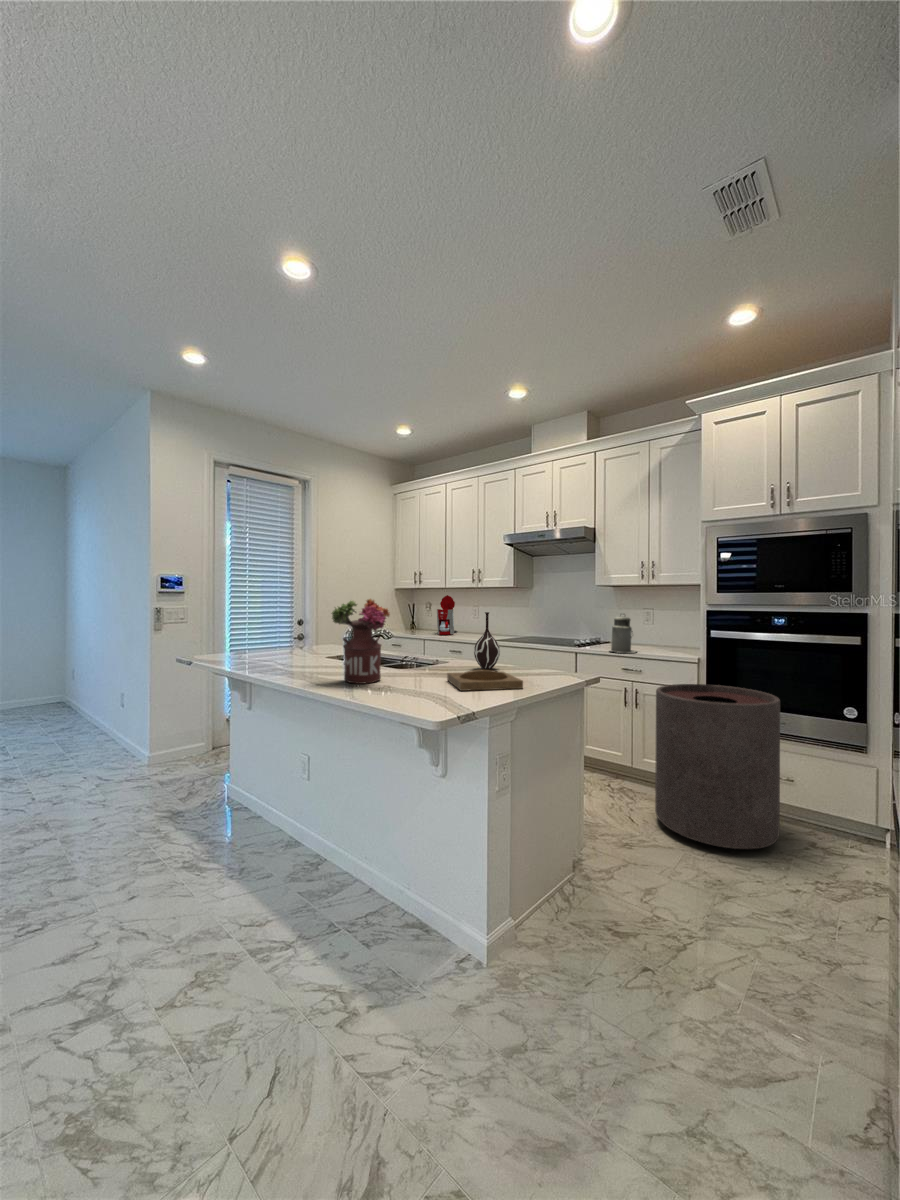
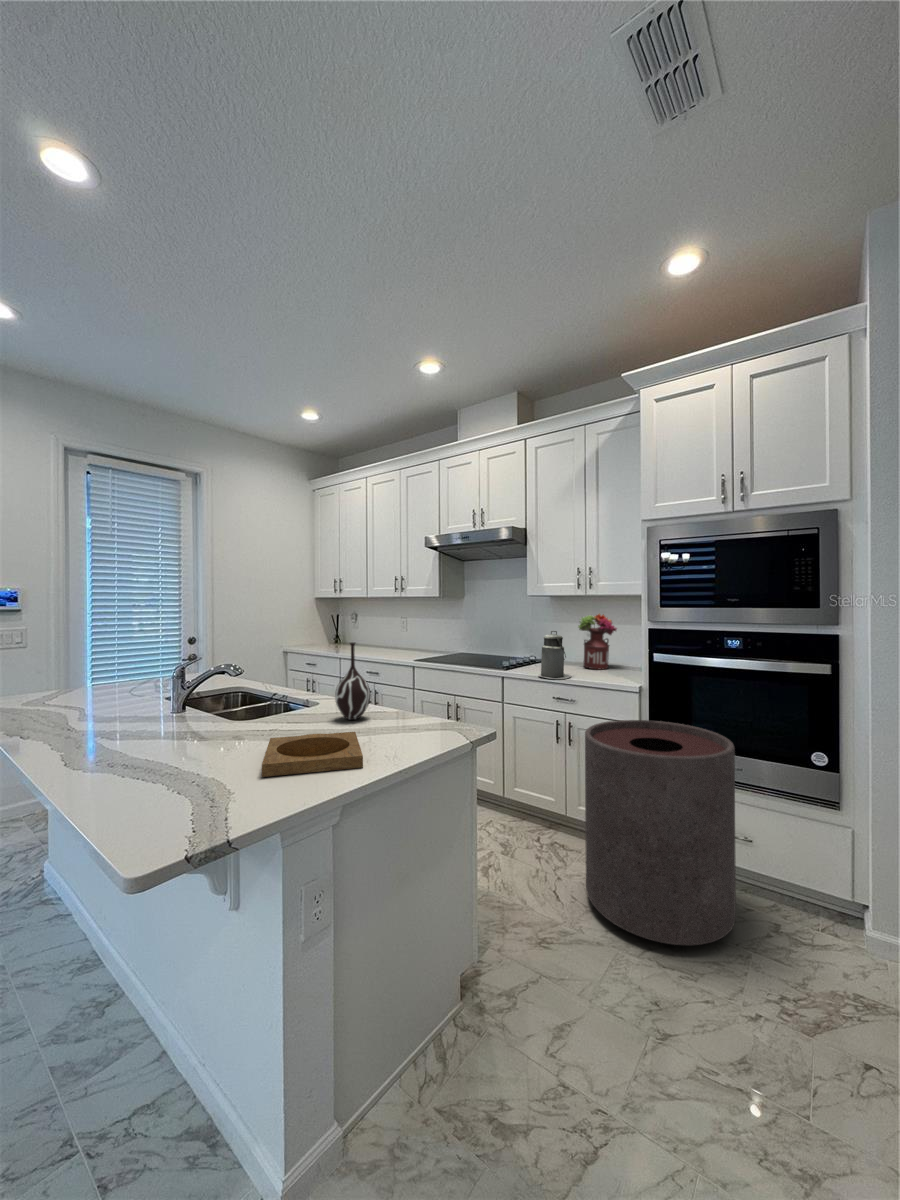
coffee maker: present [437,595,457,635] -> none [356,606,382,652]
flower arrangement: present [332,599,390,684] -> present [578,614,617,669]

